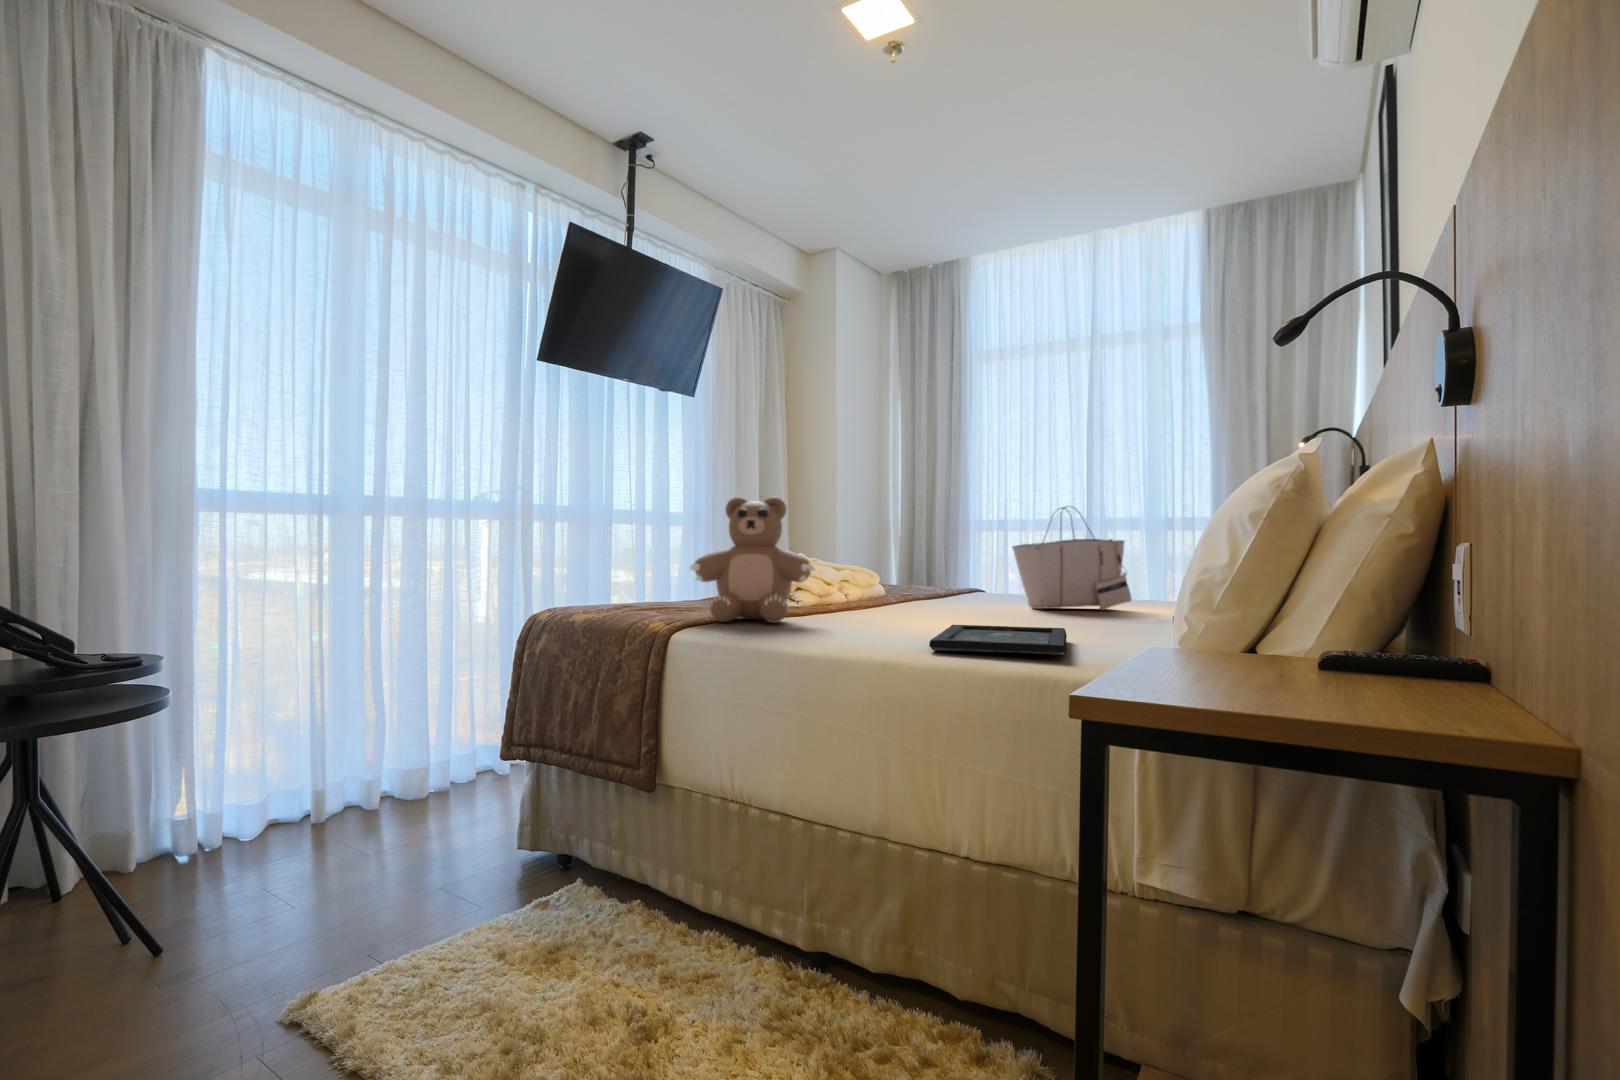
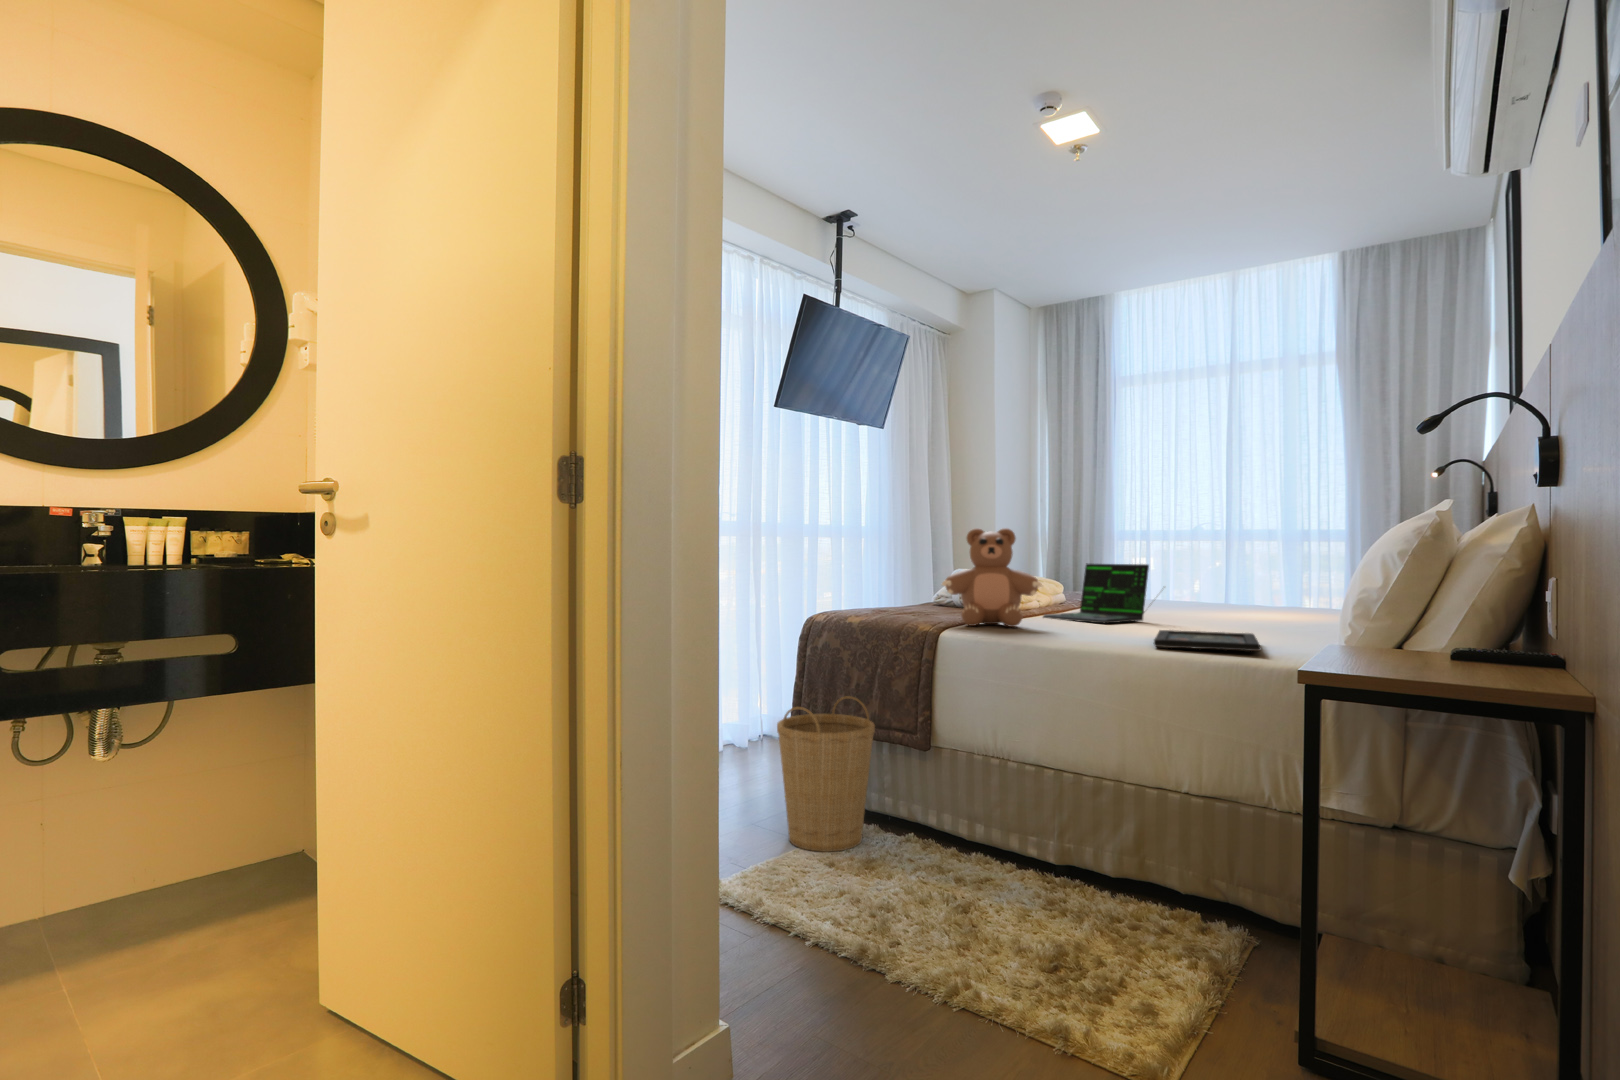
tote bag: present [1013,507,1132,610] -> none [1193,531,1303,622]
laptop: none [834,544,975,616] -> present [1043,564,1163,623]
basket: none [447,718,589,939] -> present [777,696,875,852]

